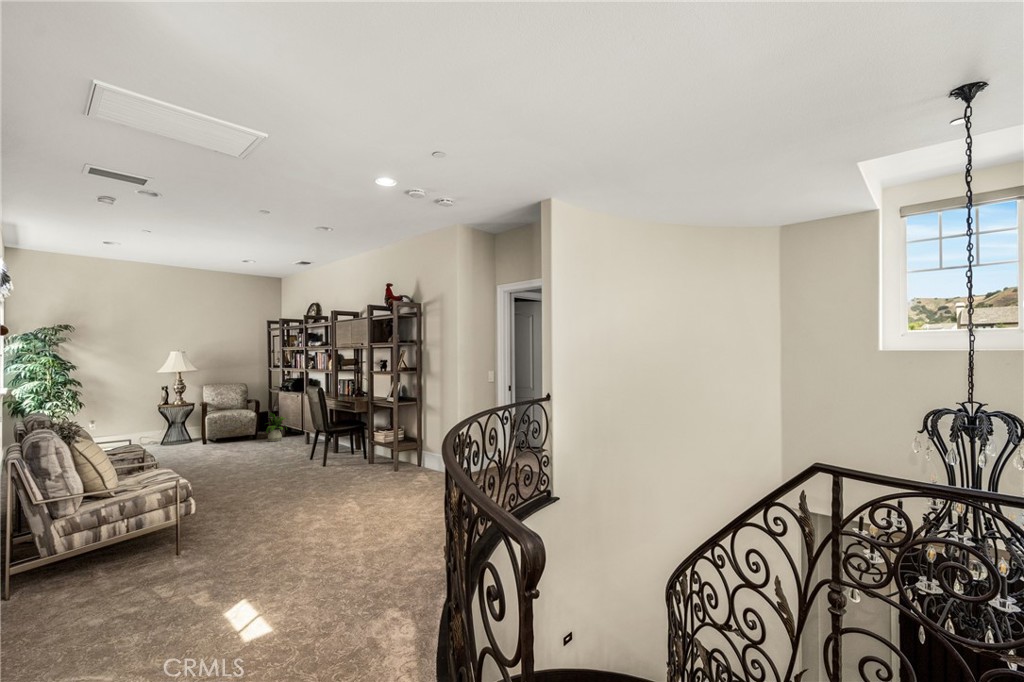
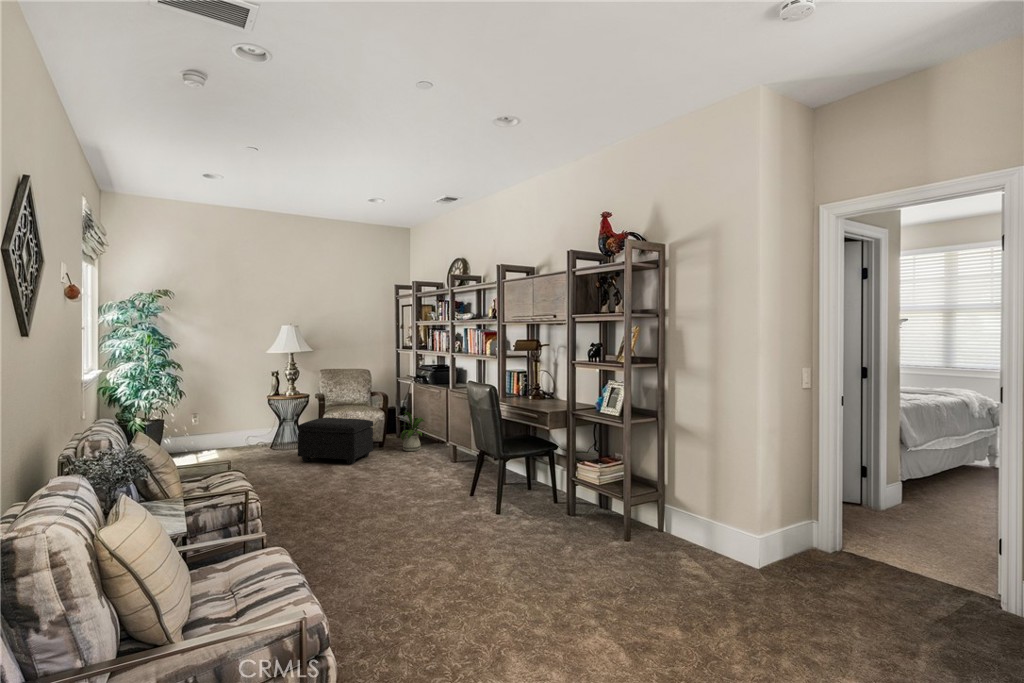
footstool: none [180,419,243,452] -> present [298,418,373,464]

